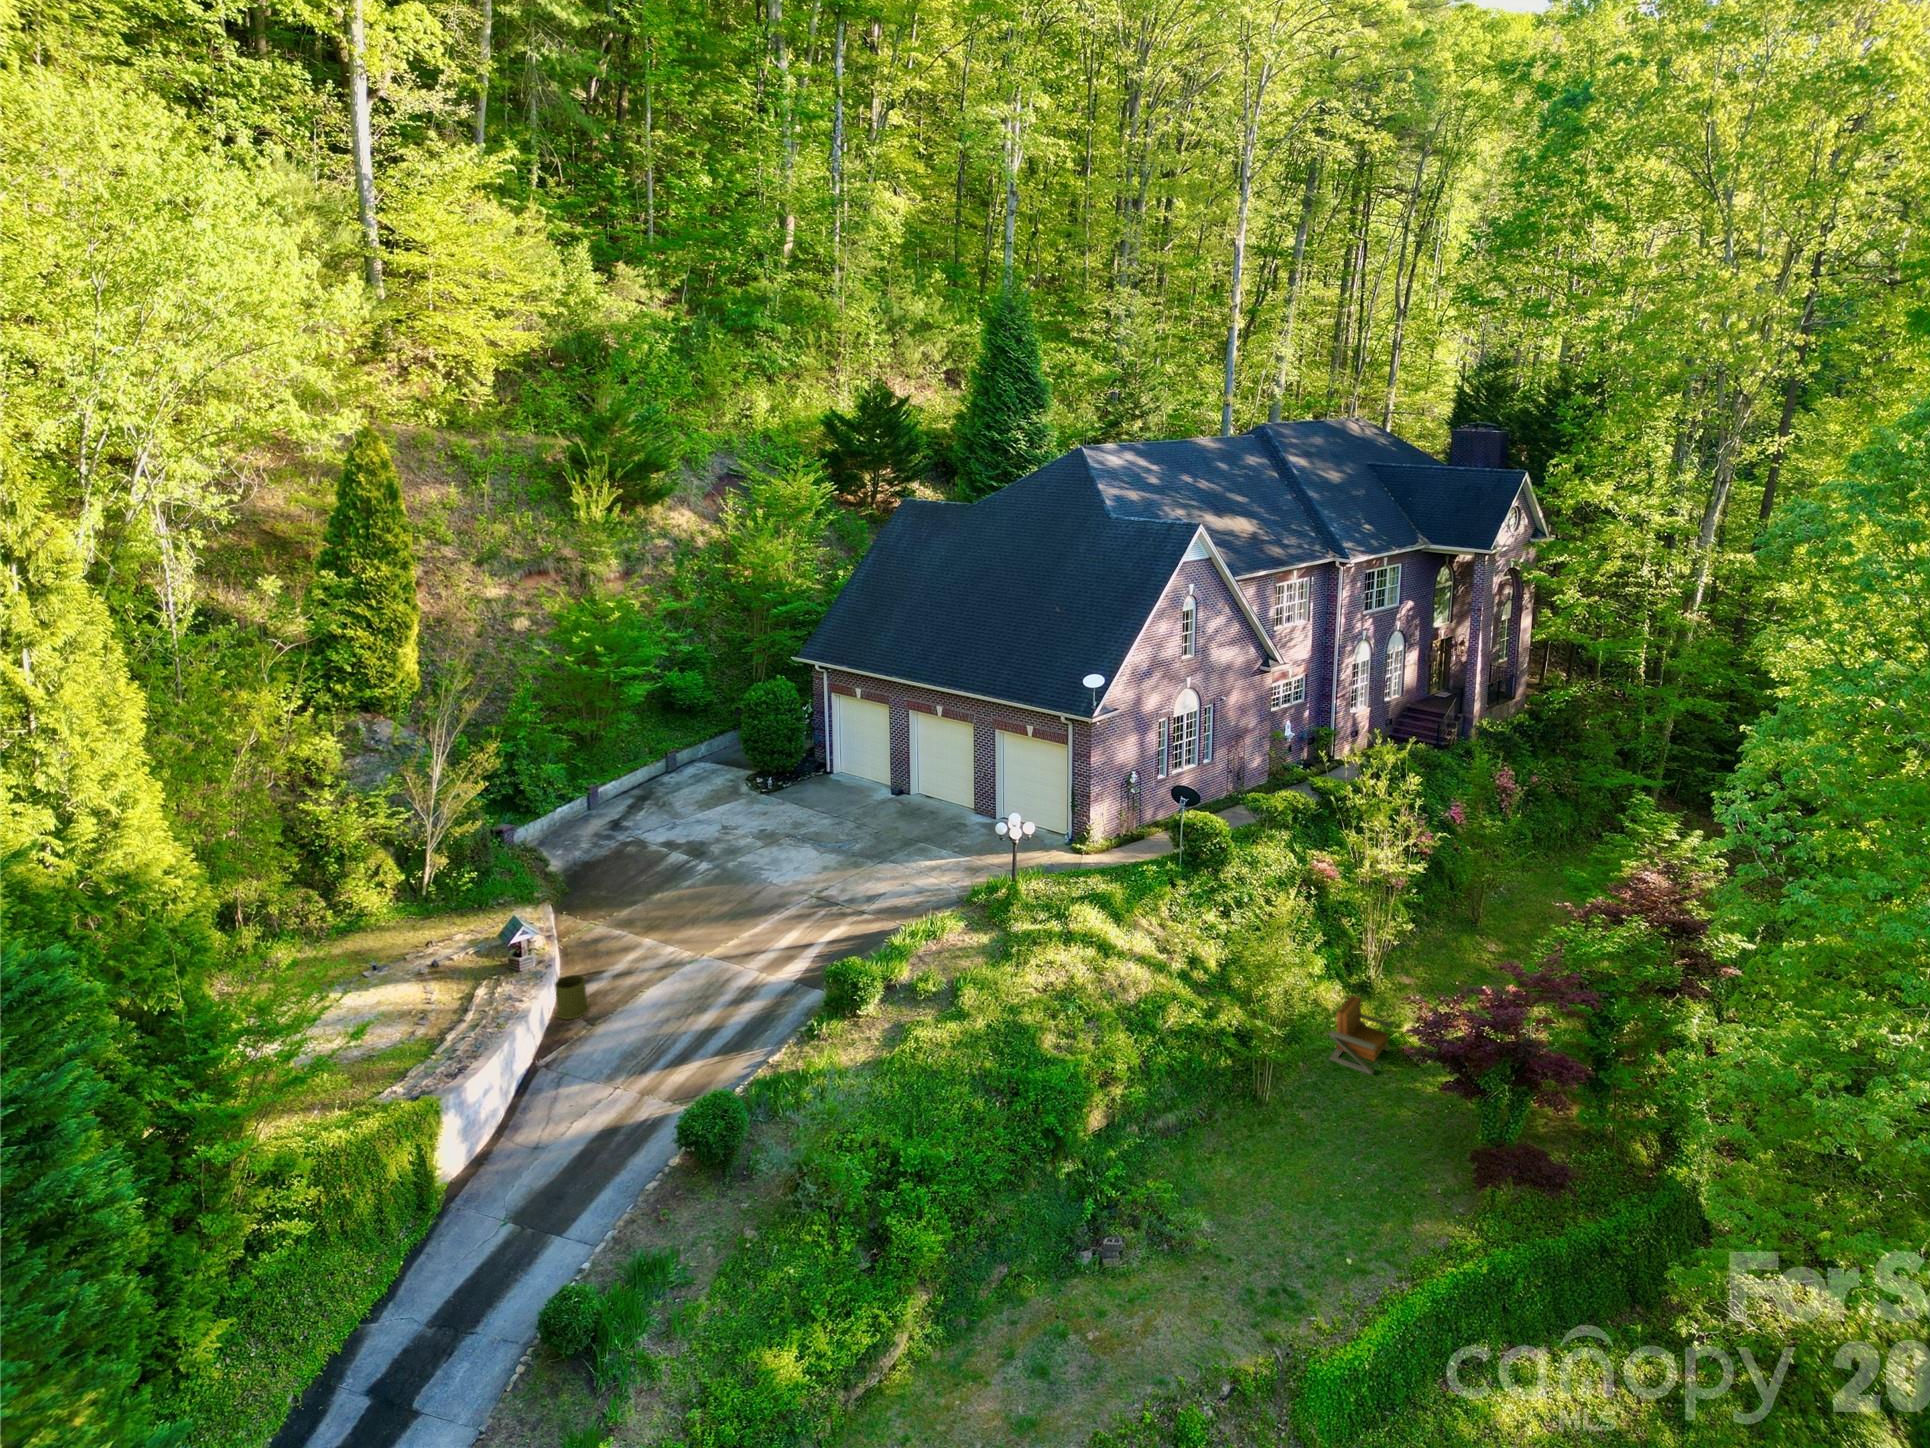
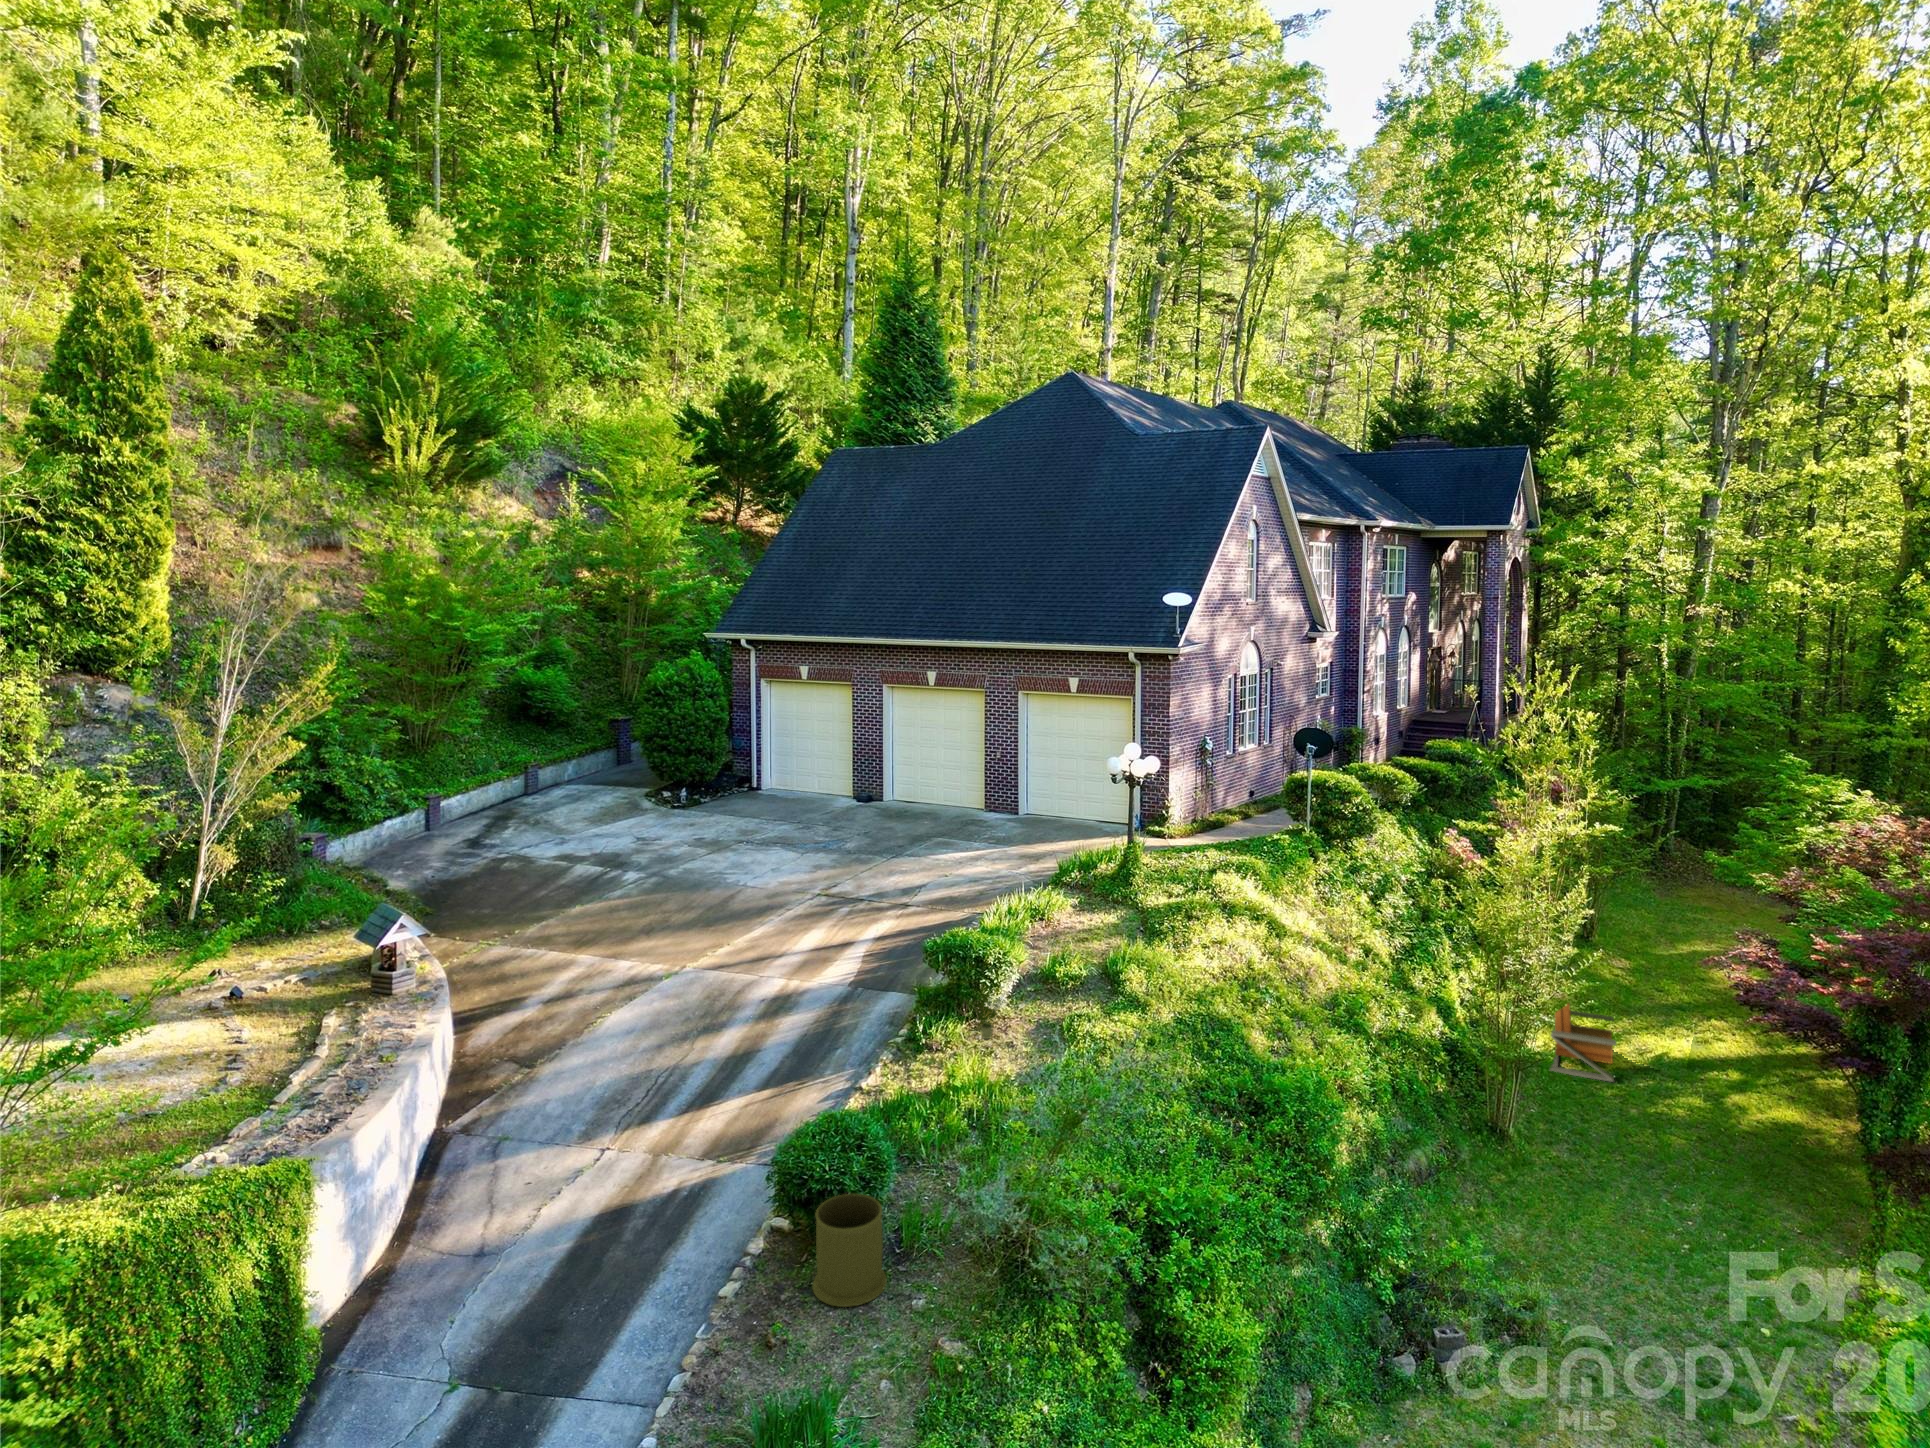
trash can: present [555,975,589,1019] -> present [813,1194,887,1307]
potted plant: none [838,1001,867,1036] -> present [969,989,1003,1039]

